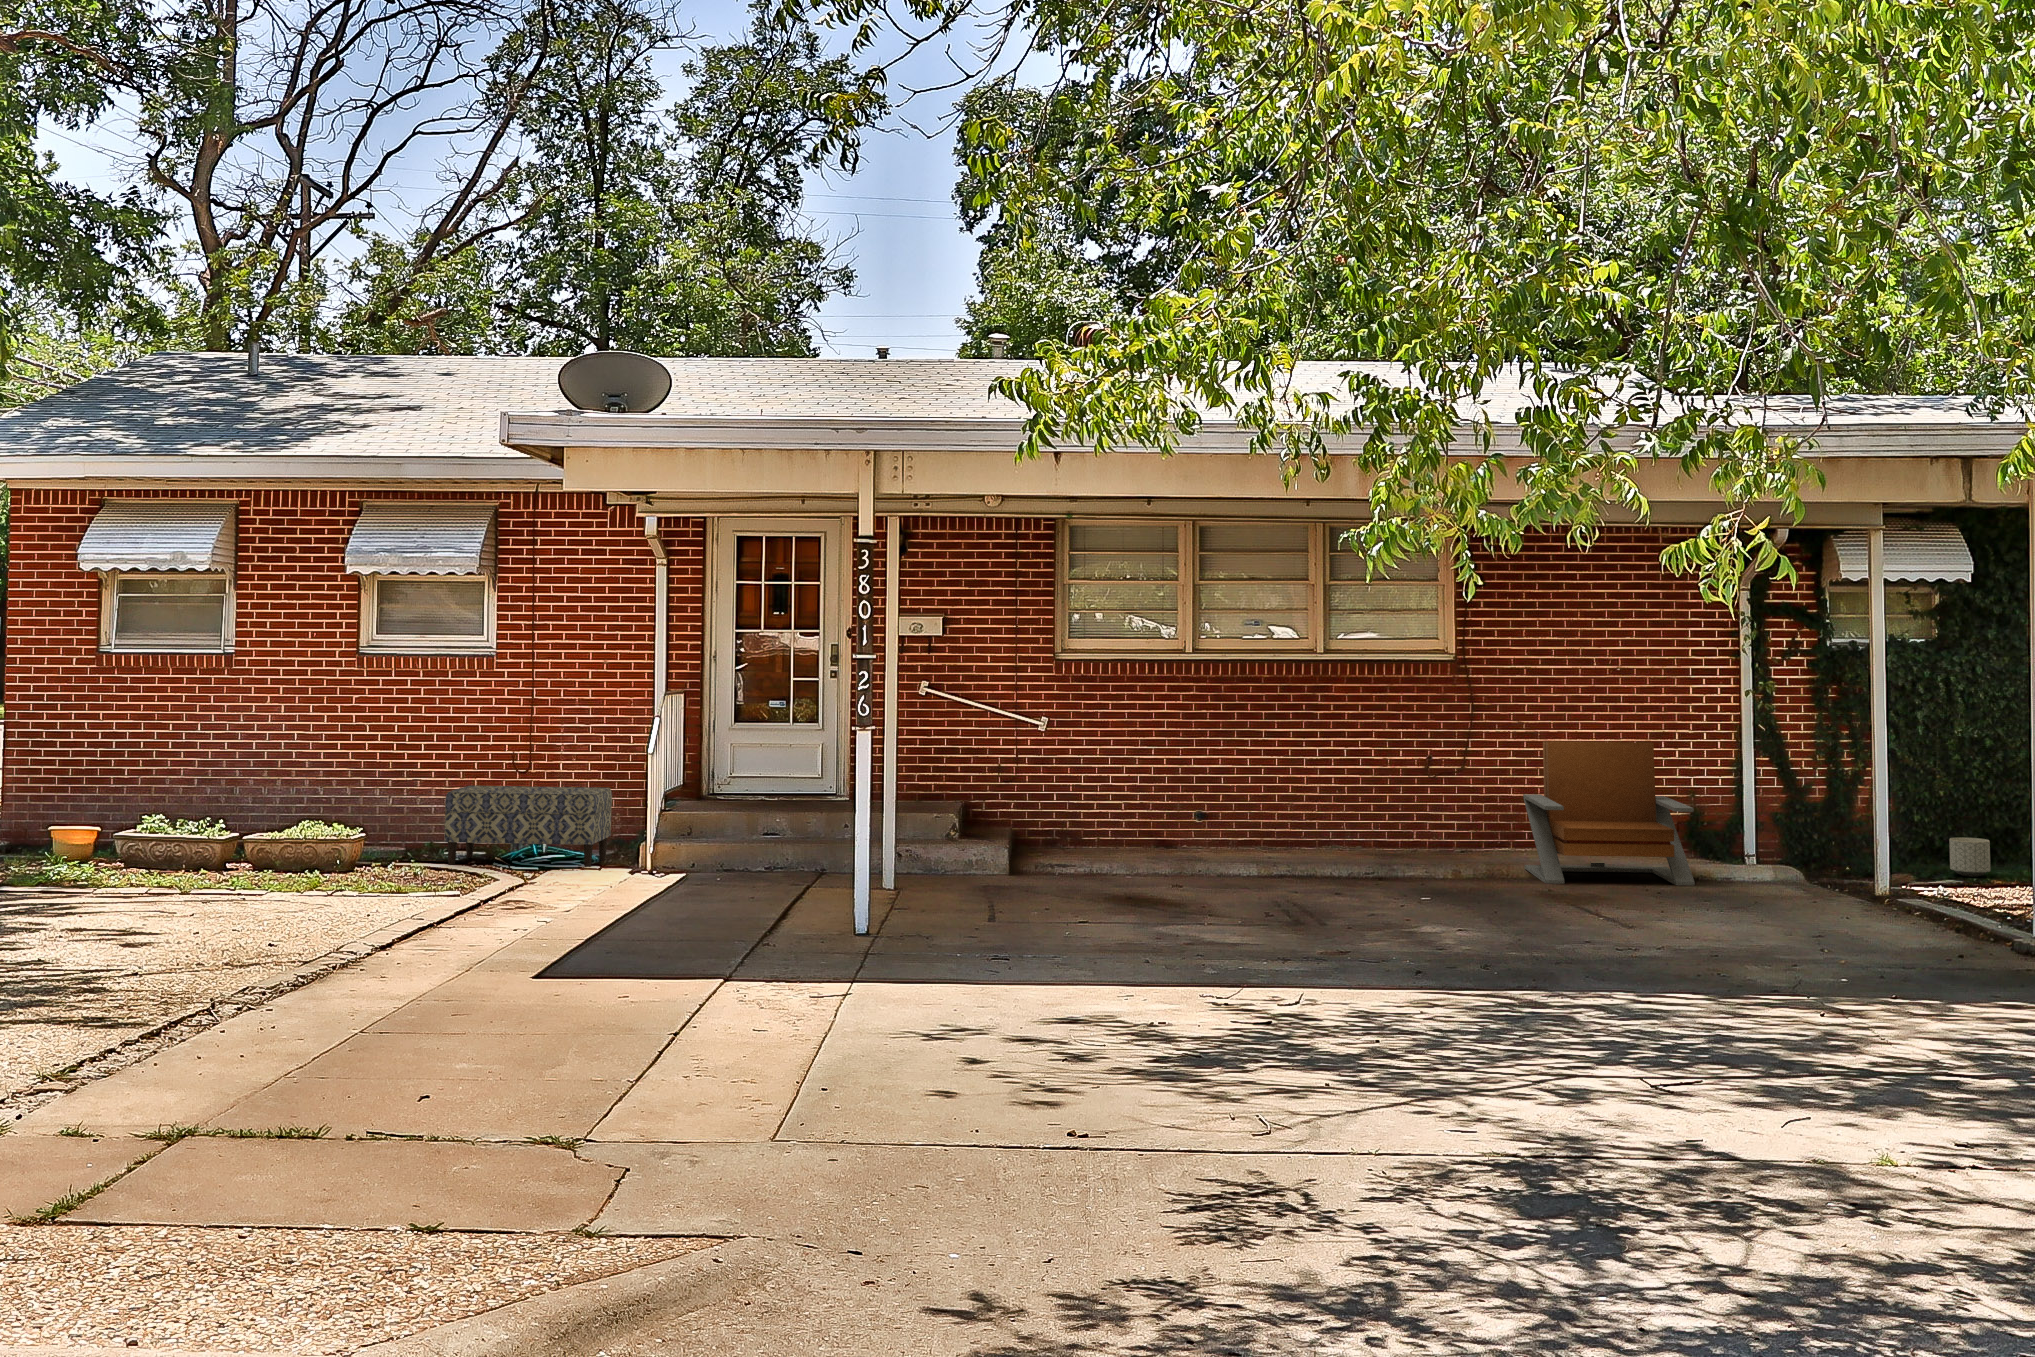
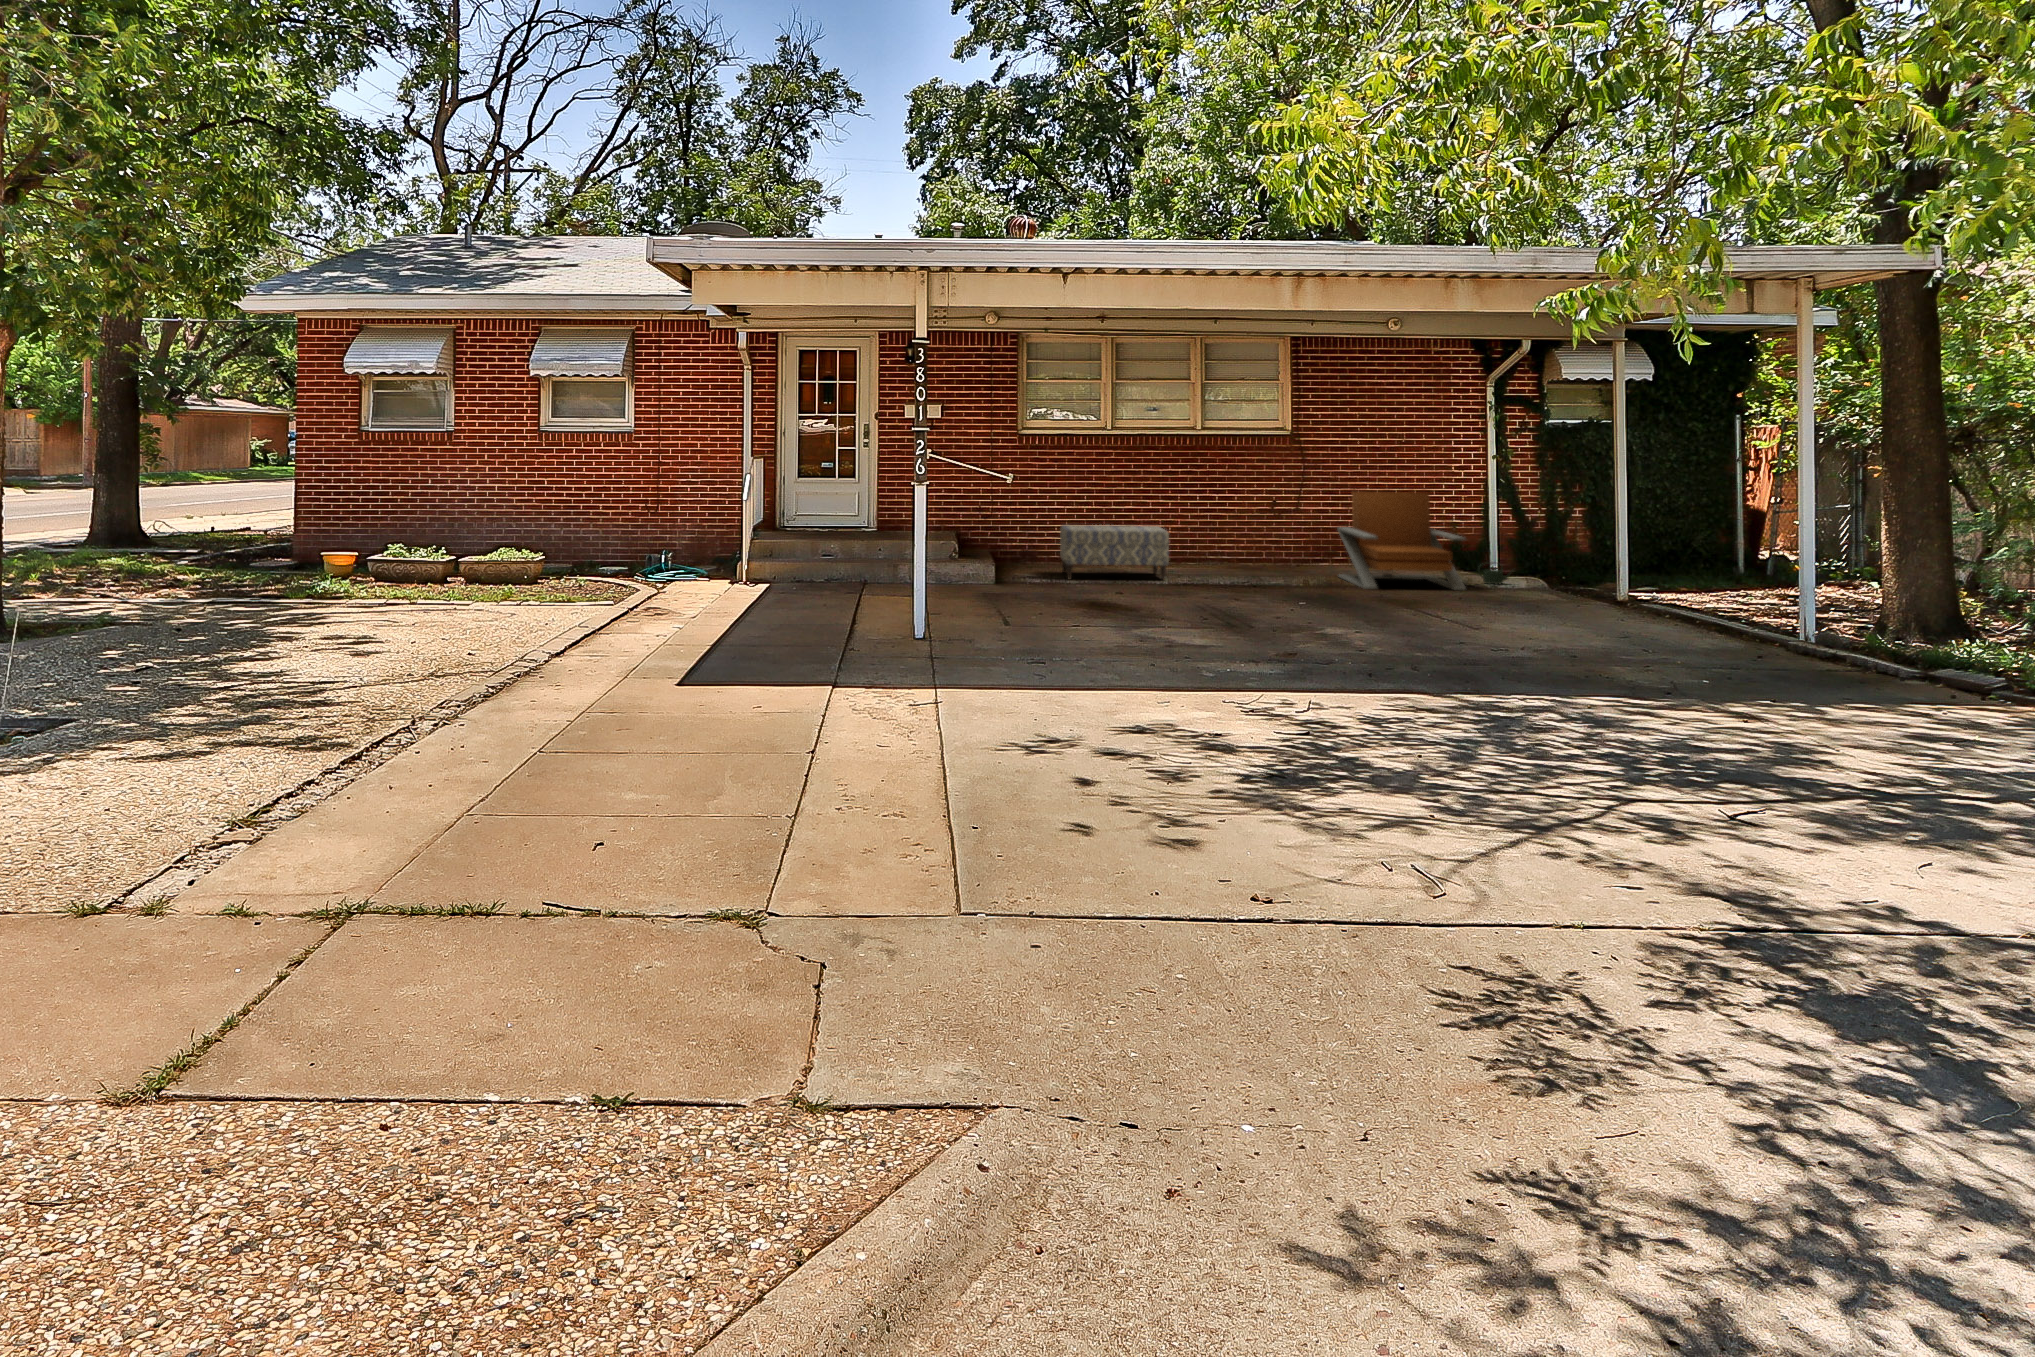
bench: present [444,785,612,867] -> present [1060,525,1169,580]
planter: present [1949,838,1990,877] -> none [1622,556,1651,583]
watering can: none [1726,846,1781,878] -> present [1478,564,1510,584]

